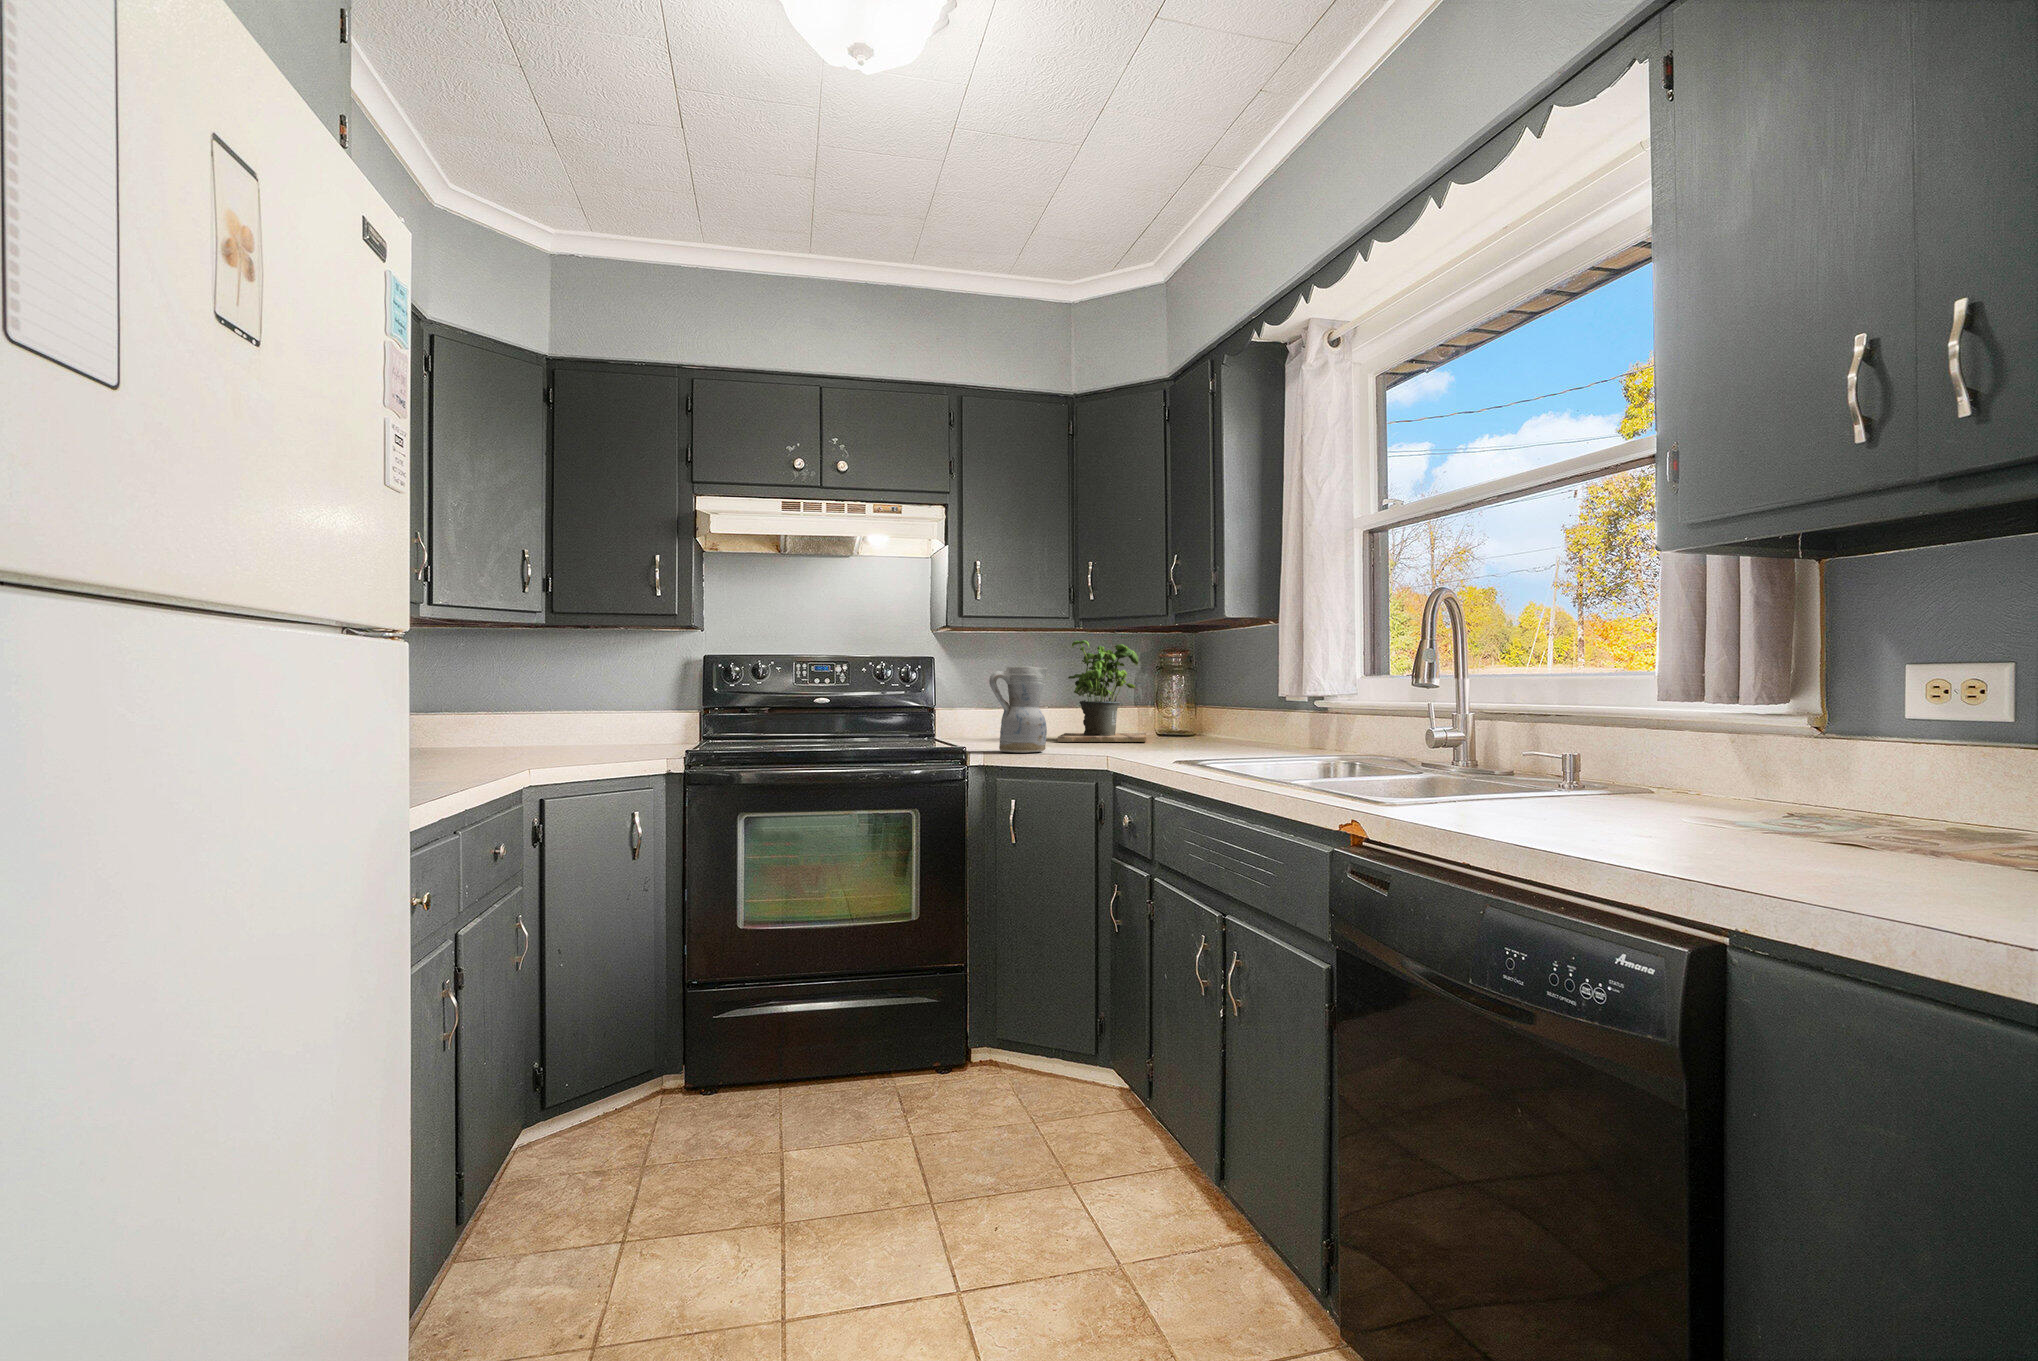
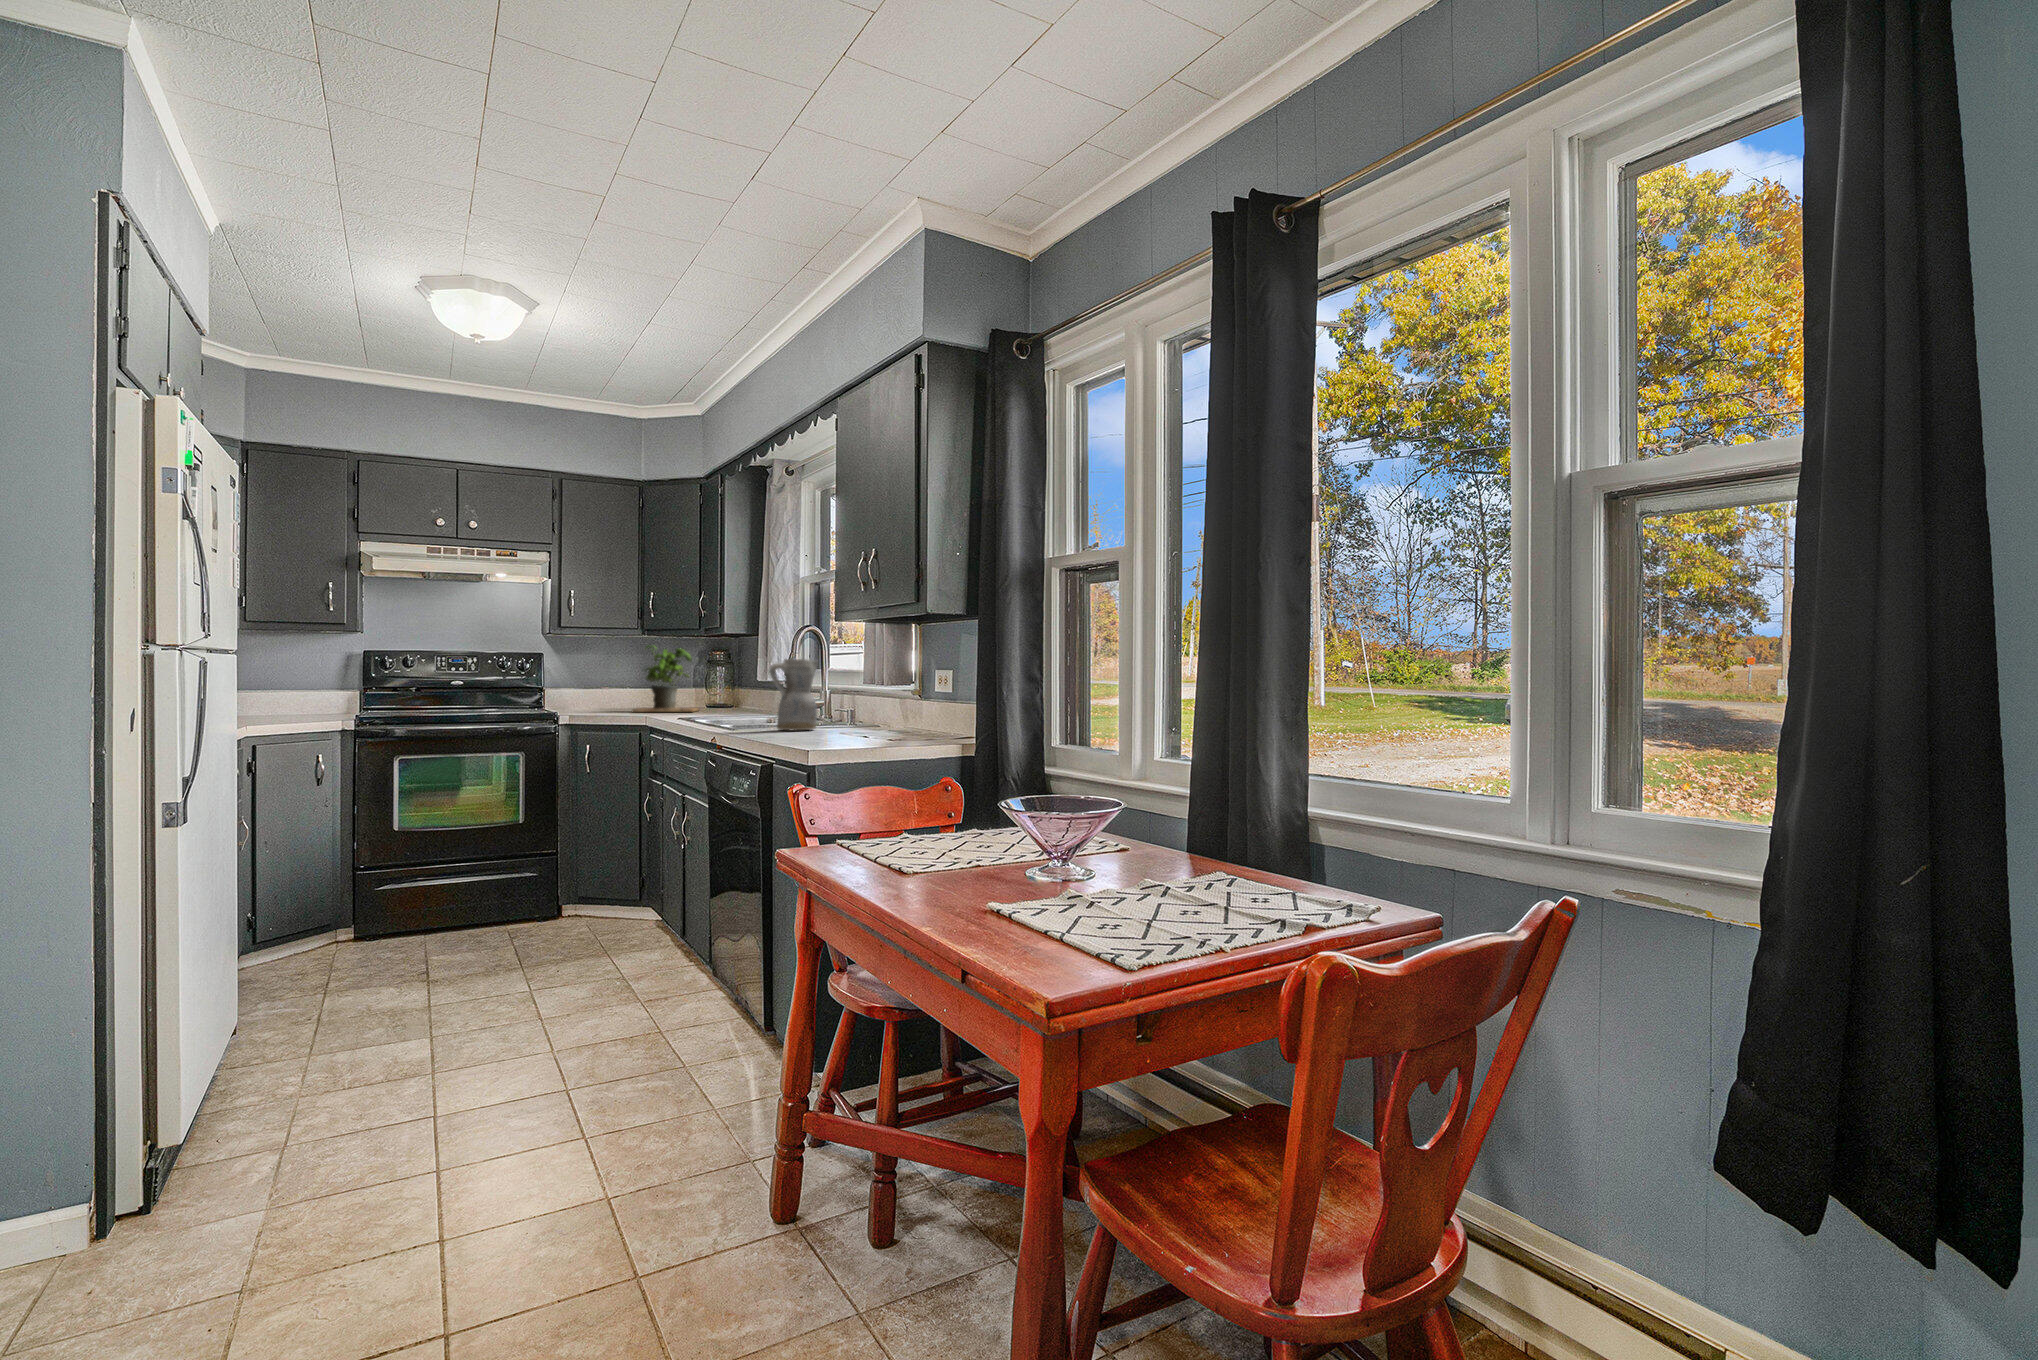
ceramic pitcher: present [989,666,1048,753] -> present [769,659,818,730]

